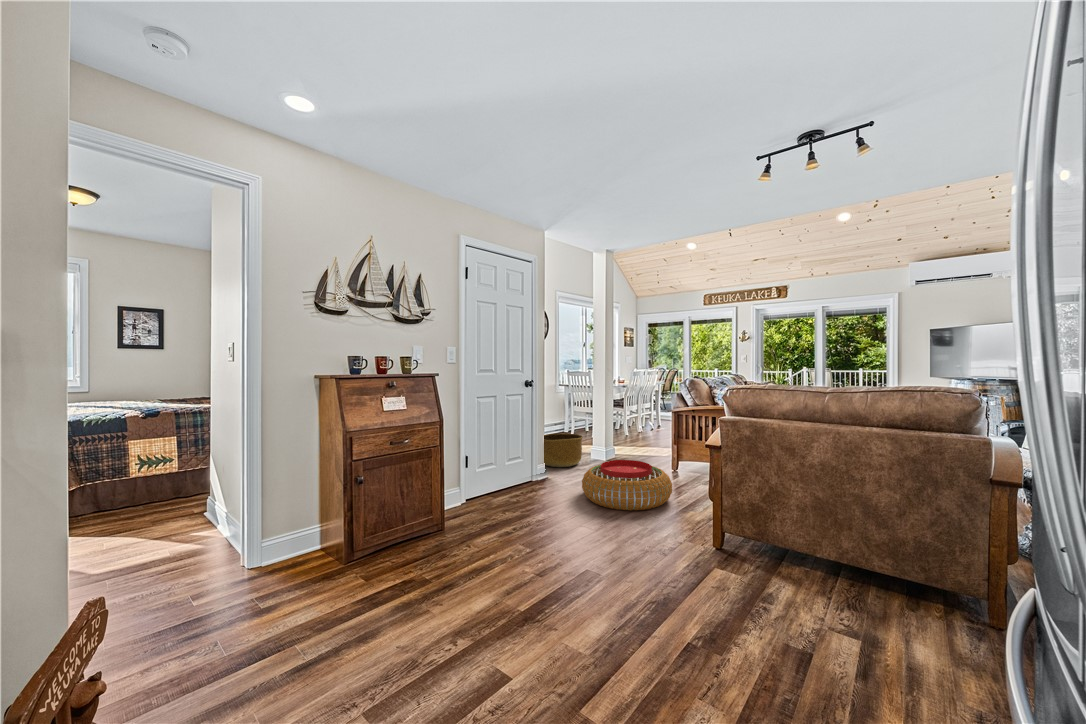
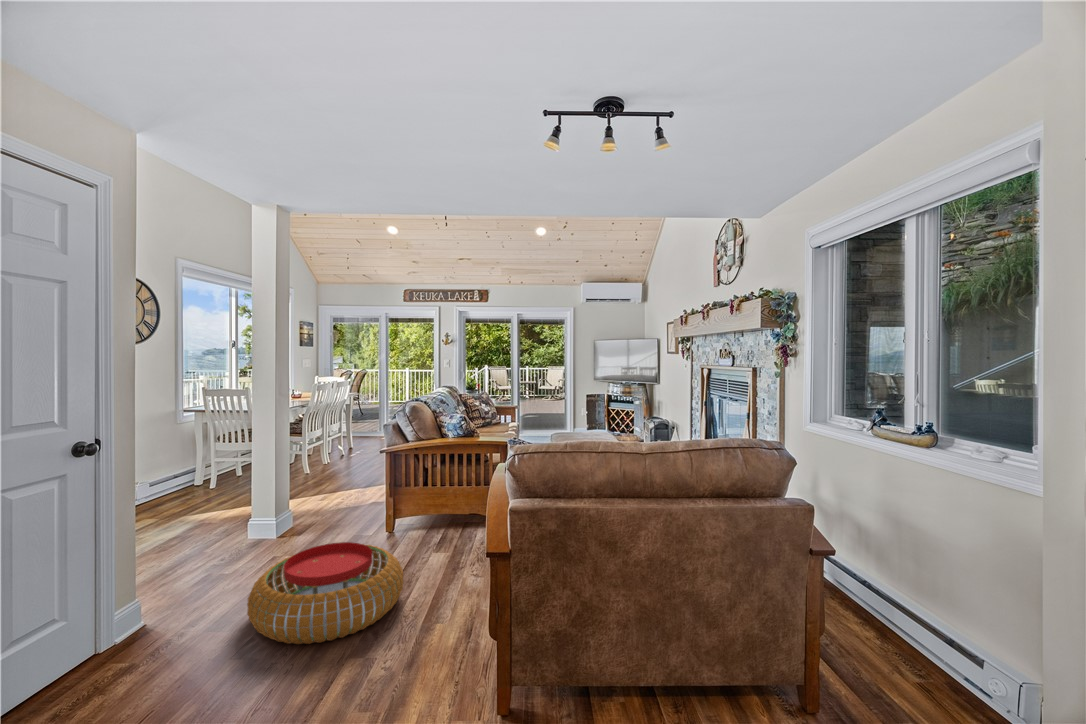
basket: present [544,434,583,467] -> none [147,502,239,571]

